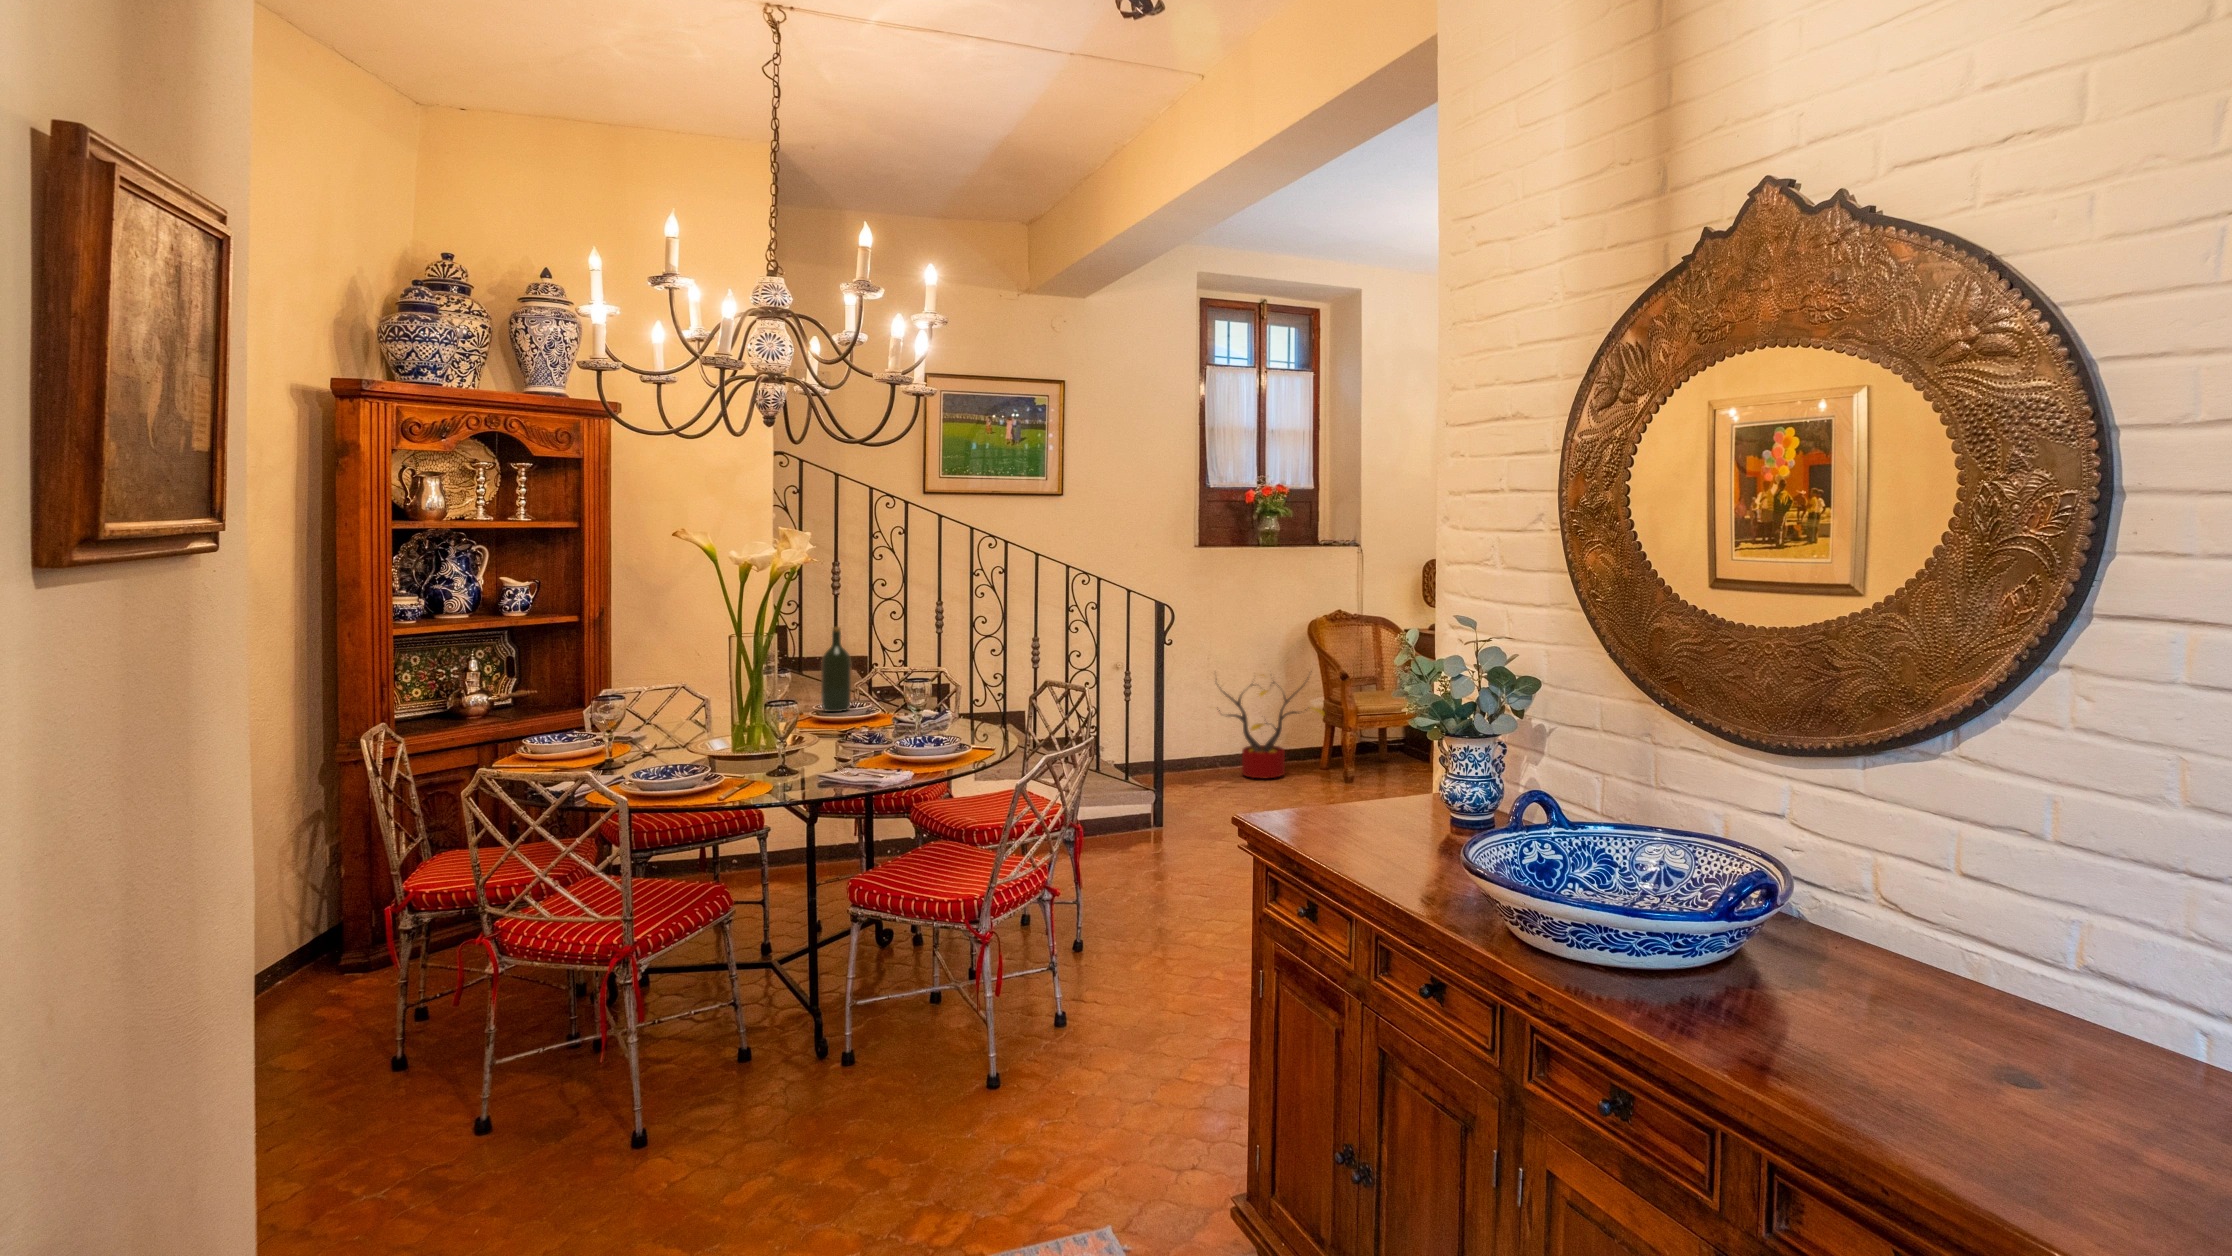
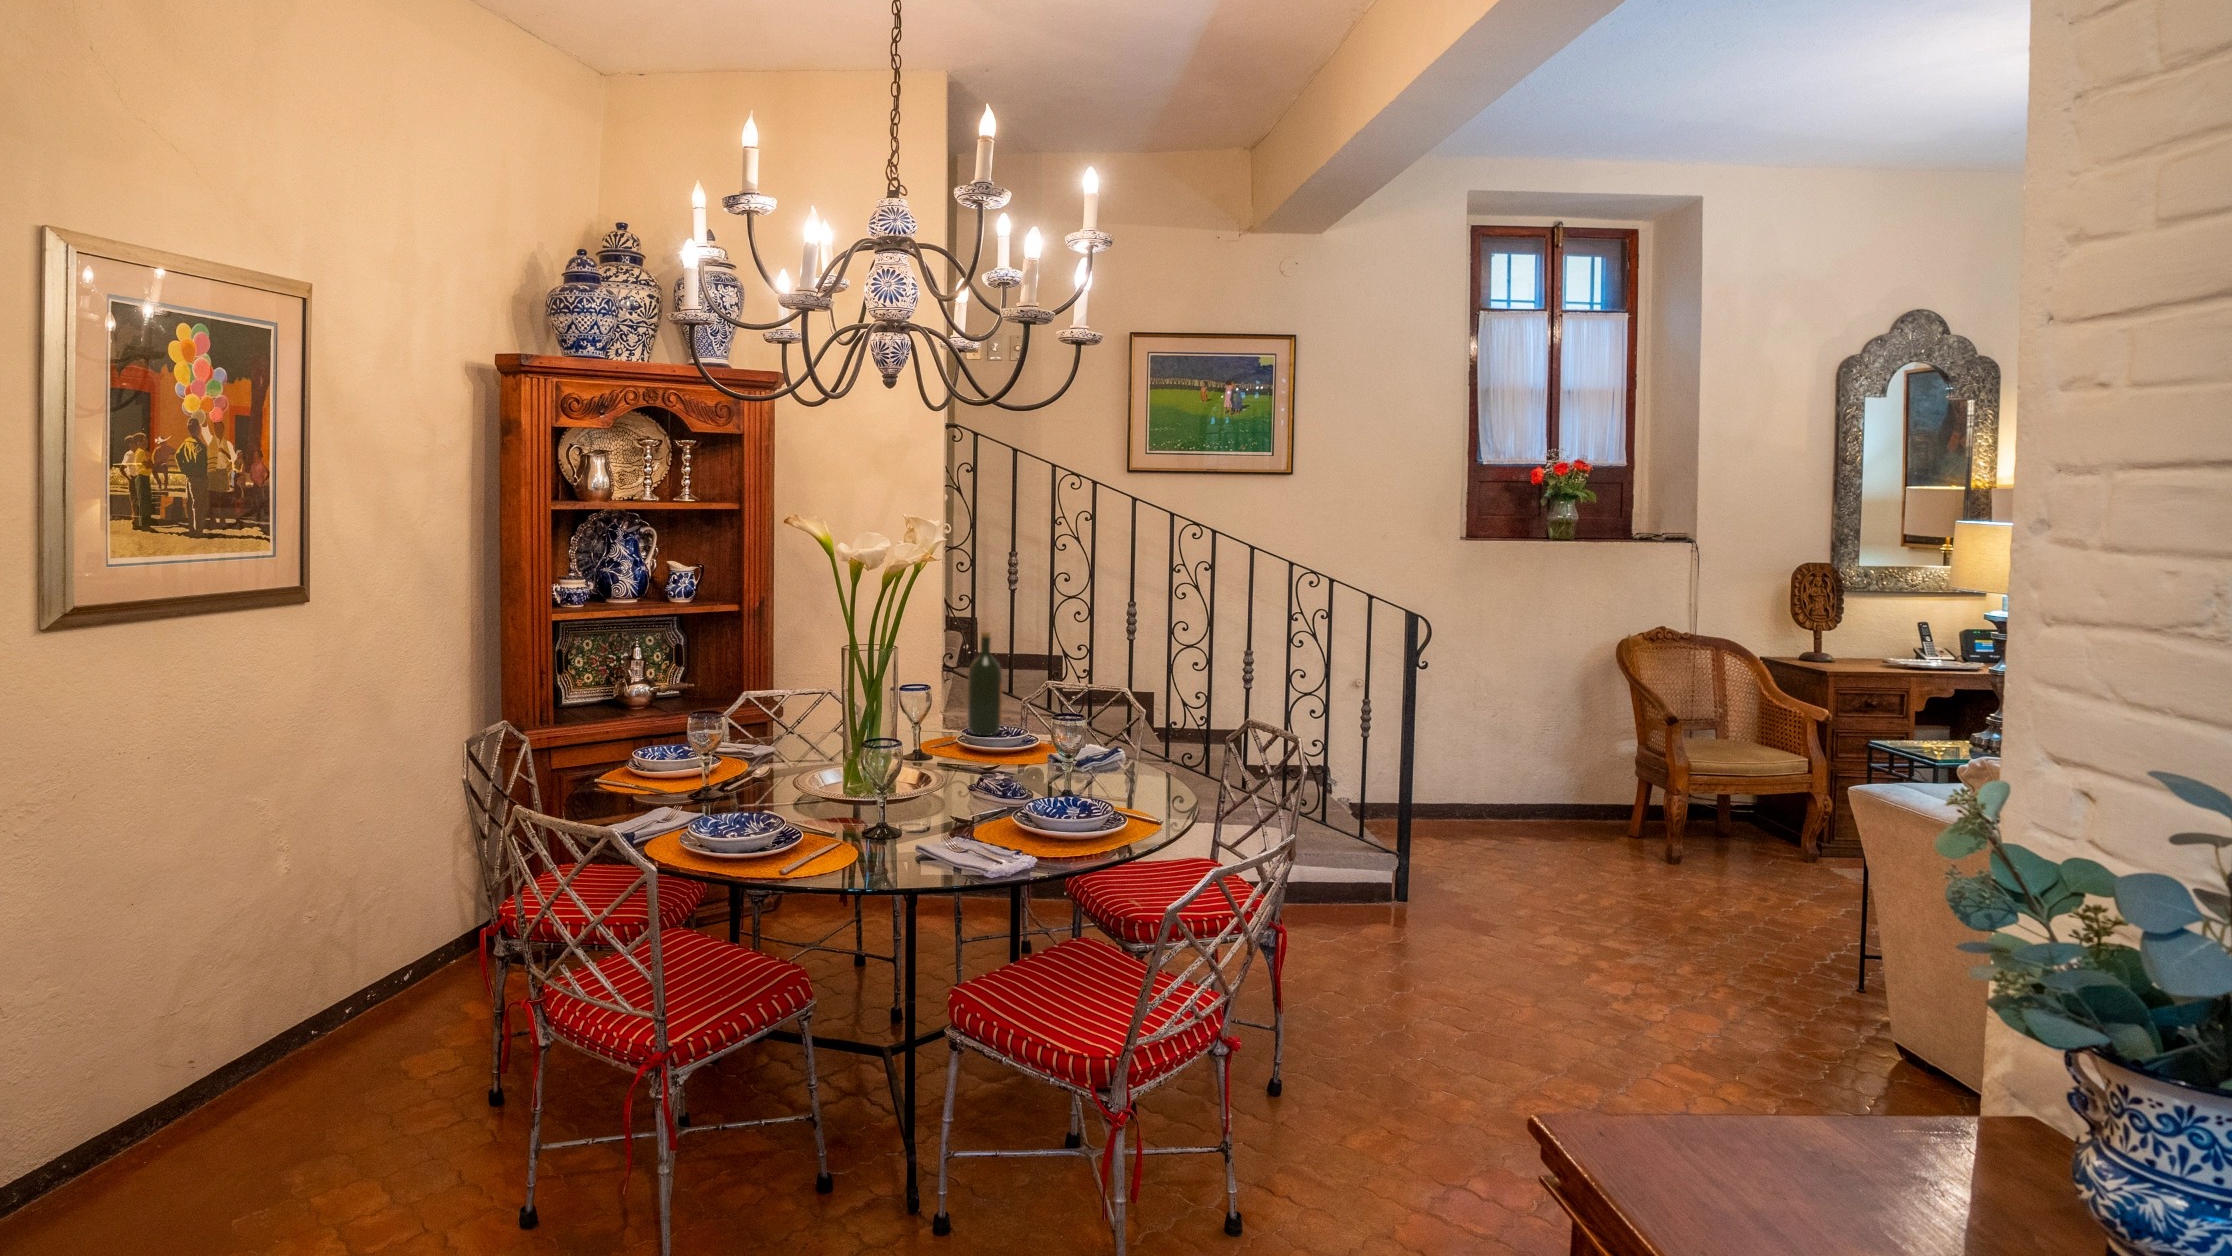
decorative plant: present [1216,677,1325,778] -> none [1464,703,1645,853]

